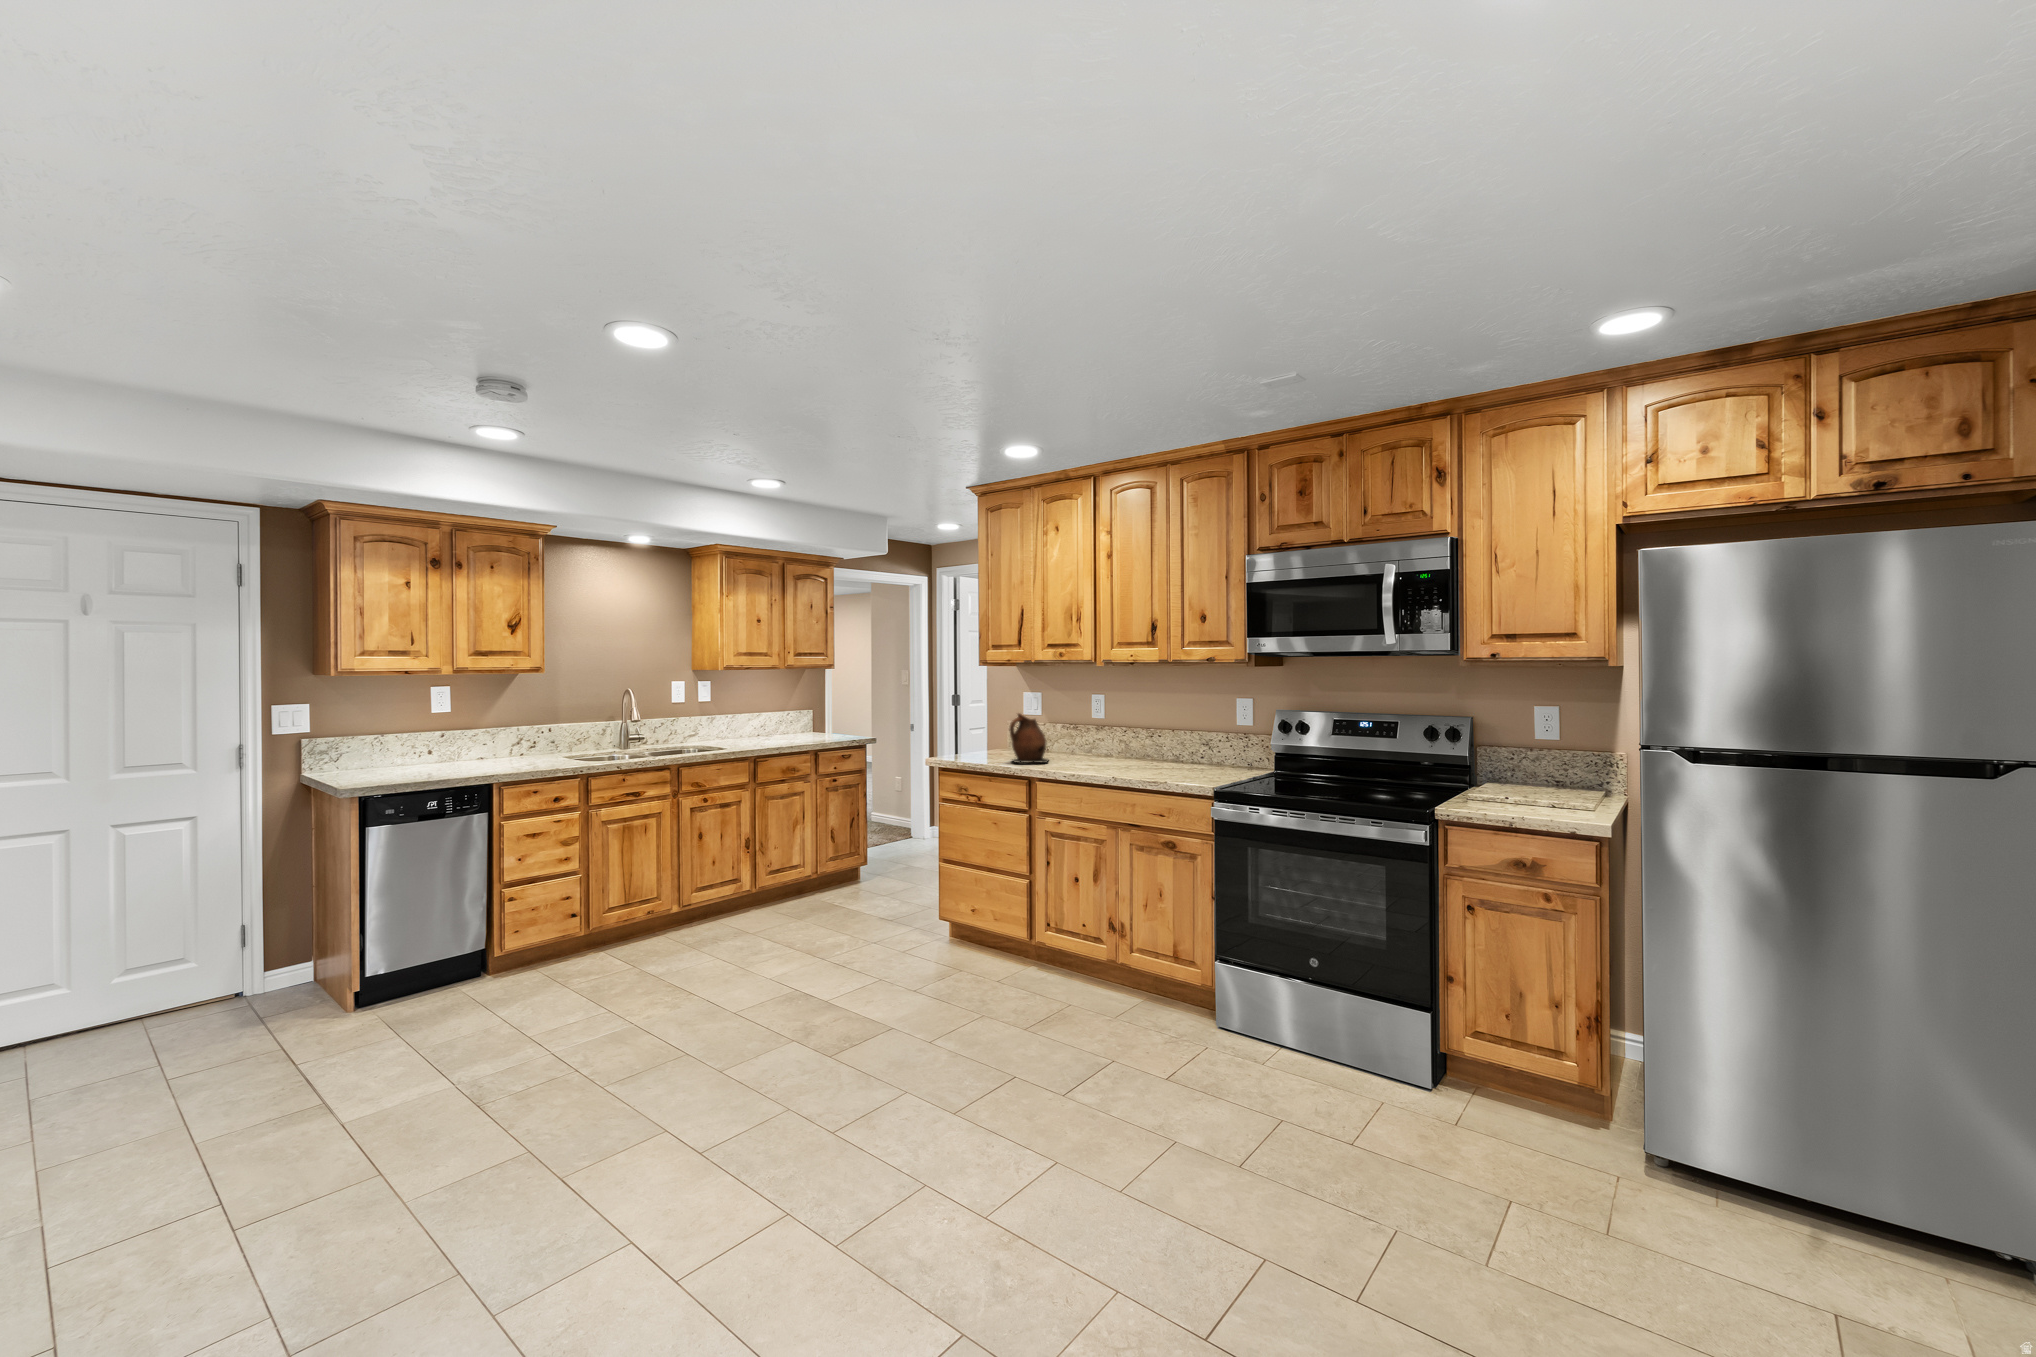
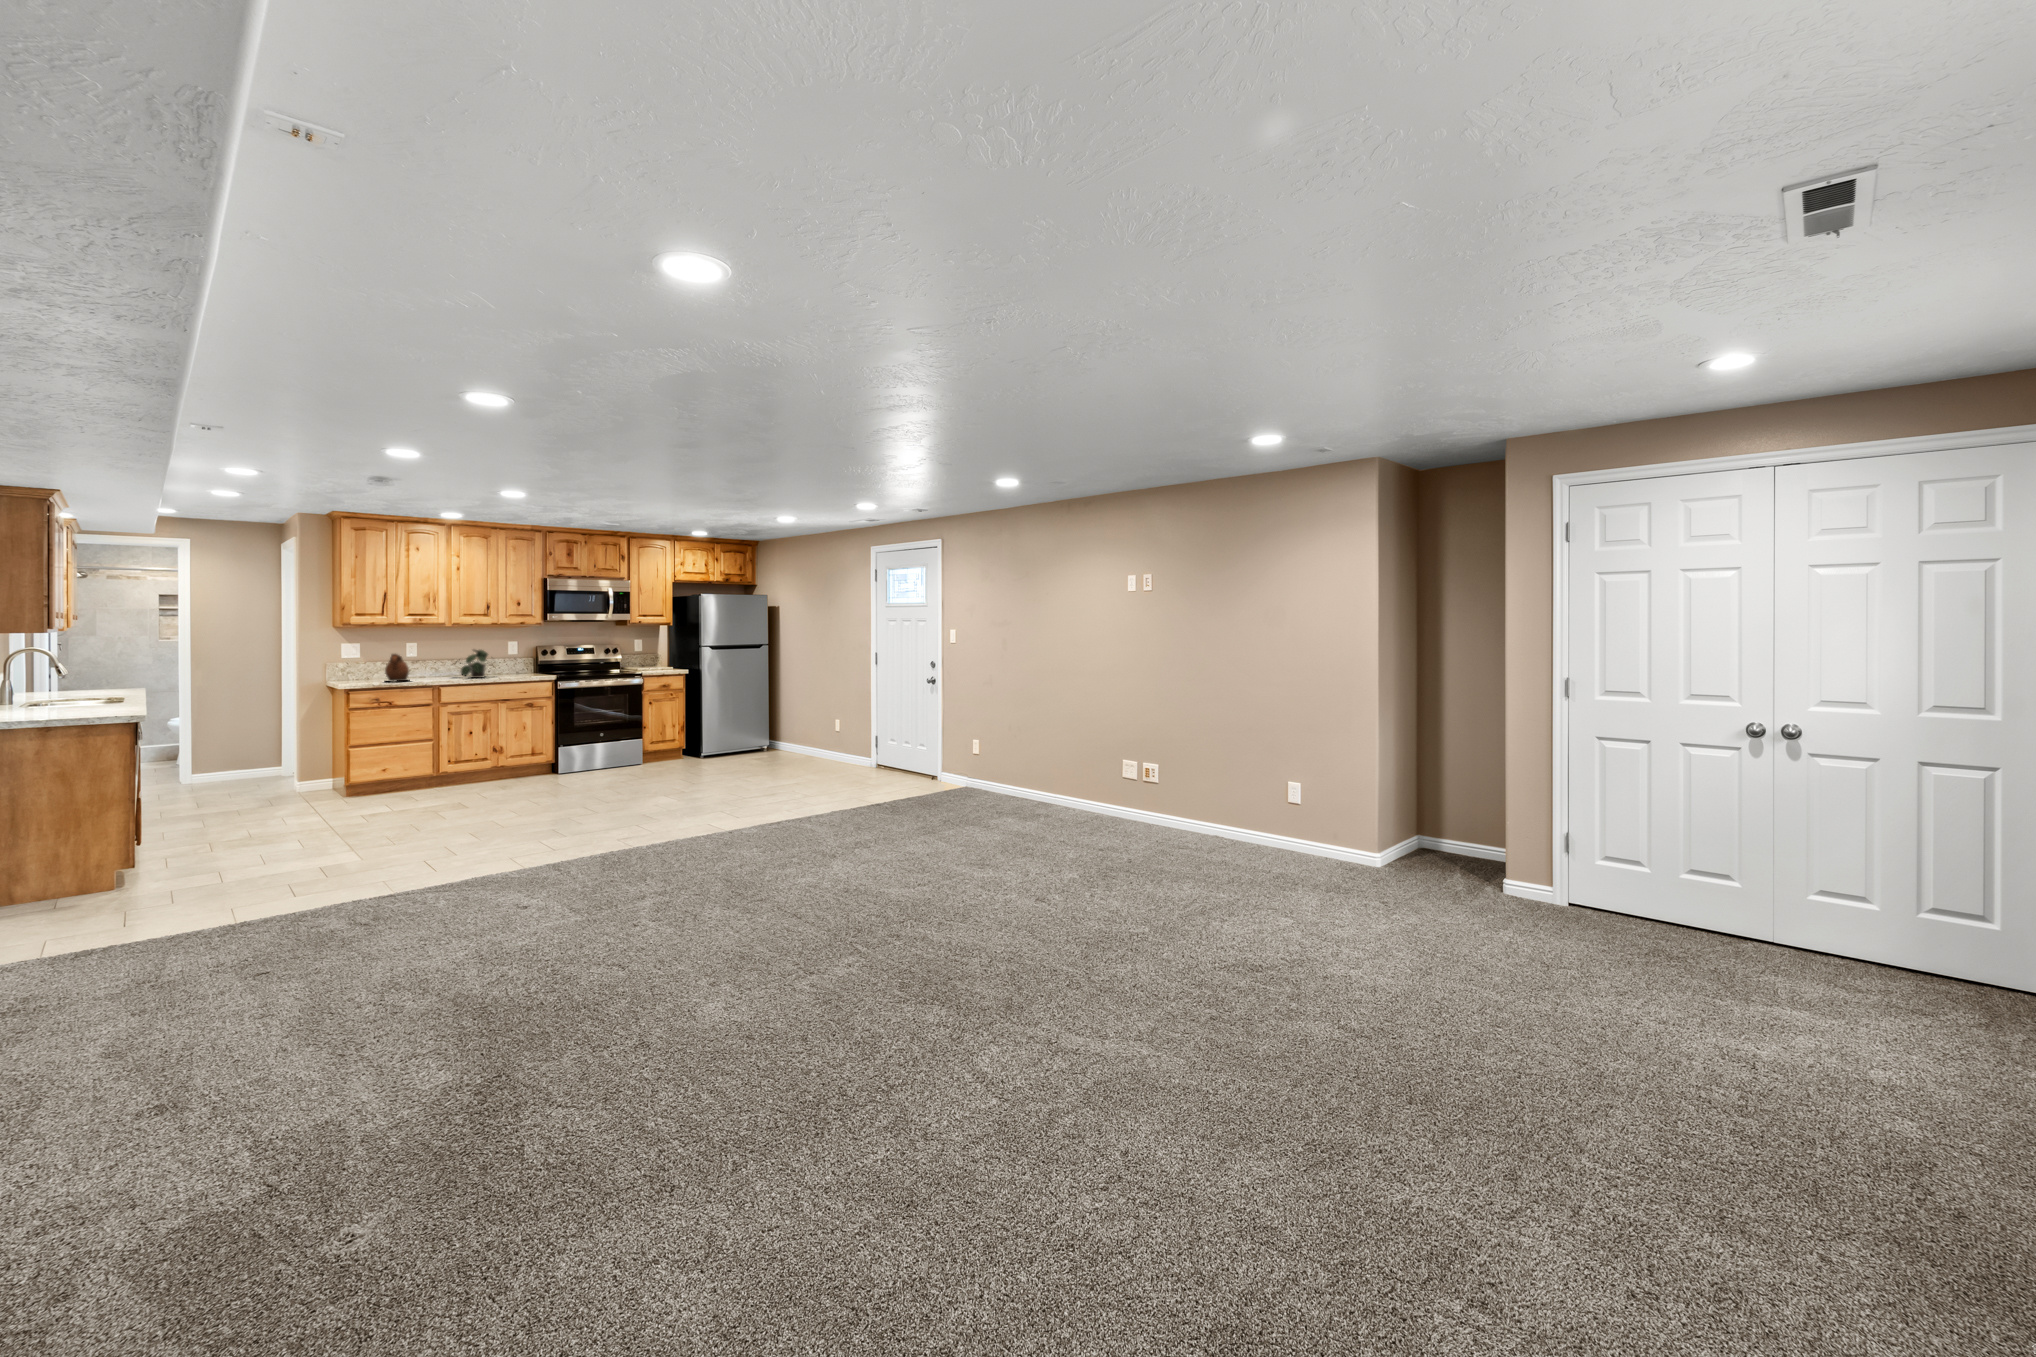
potted plant: none [1101,712,1172,770] -> present [461,650,488,678]

